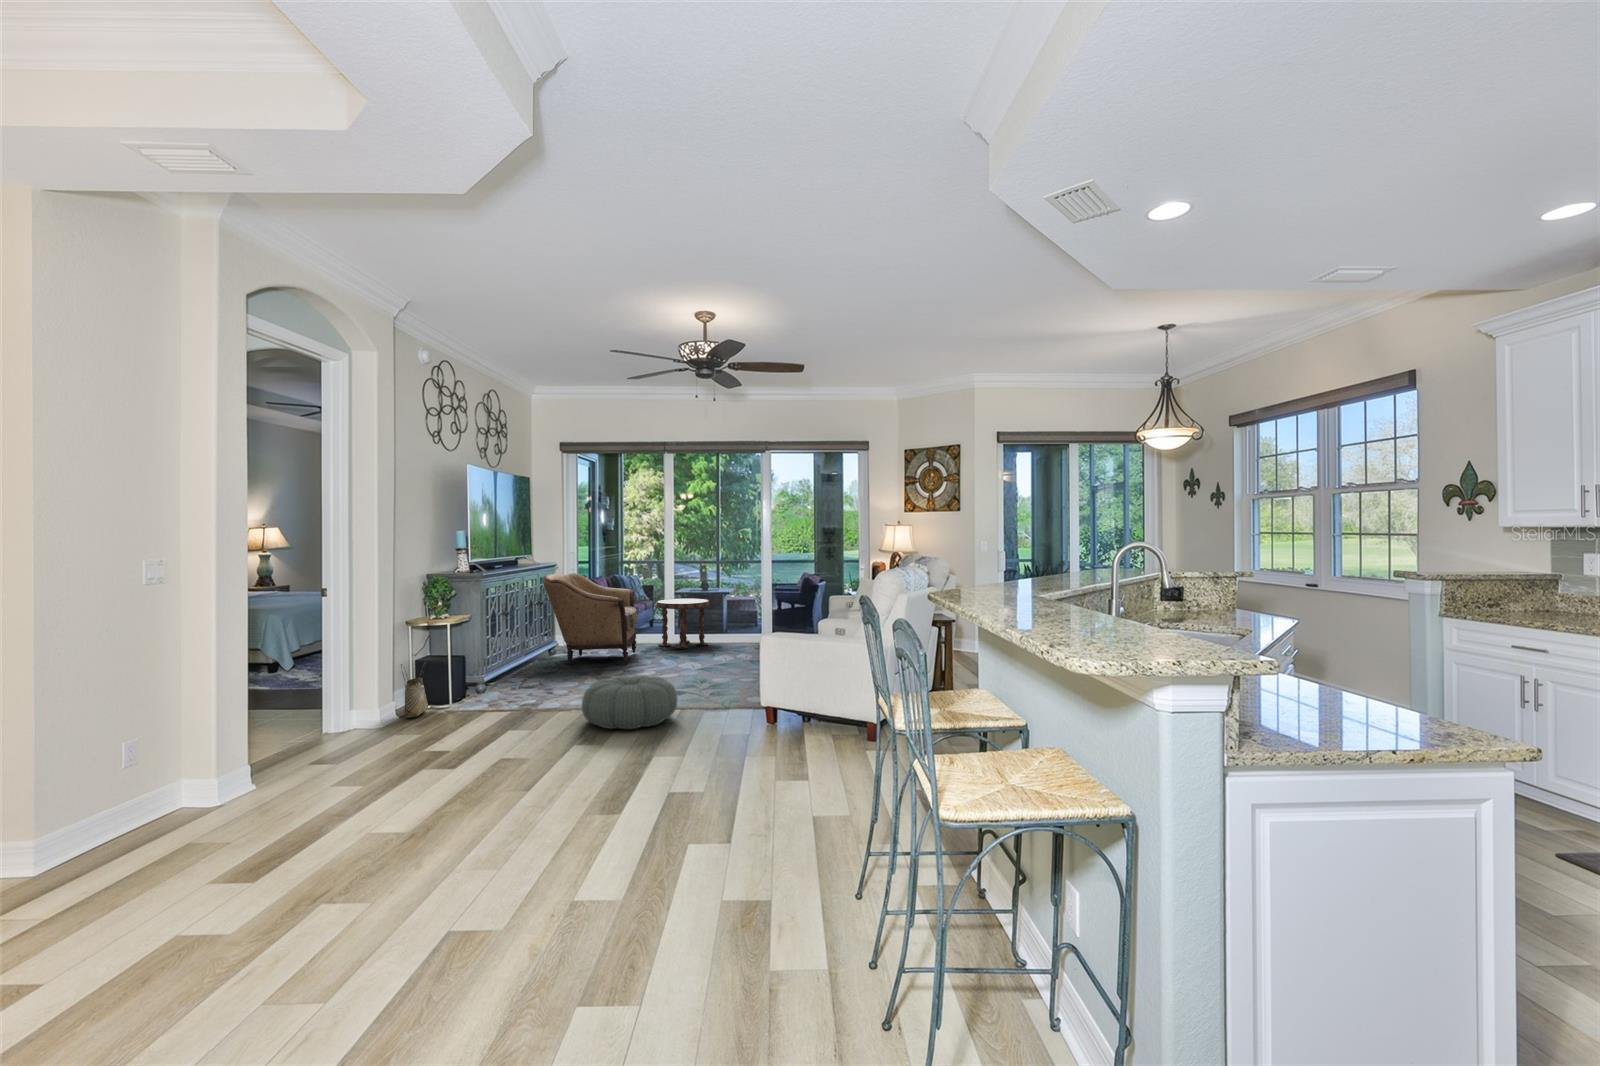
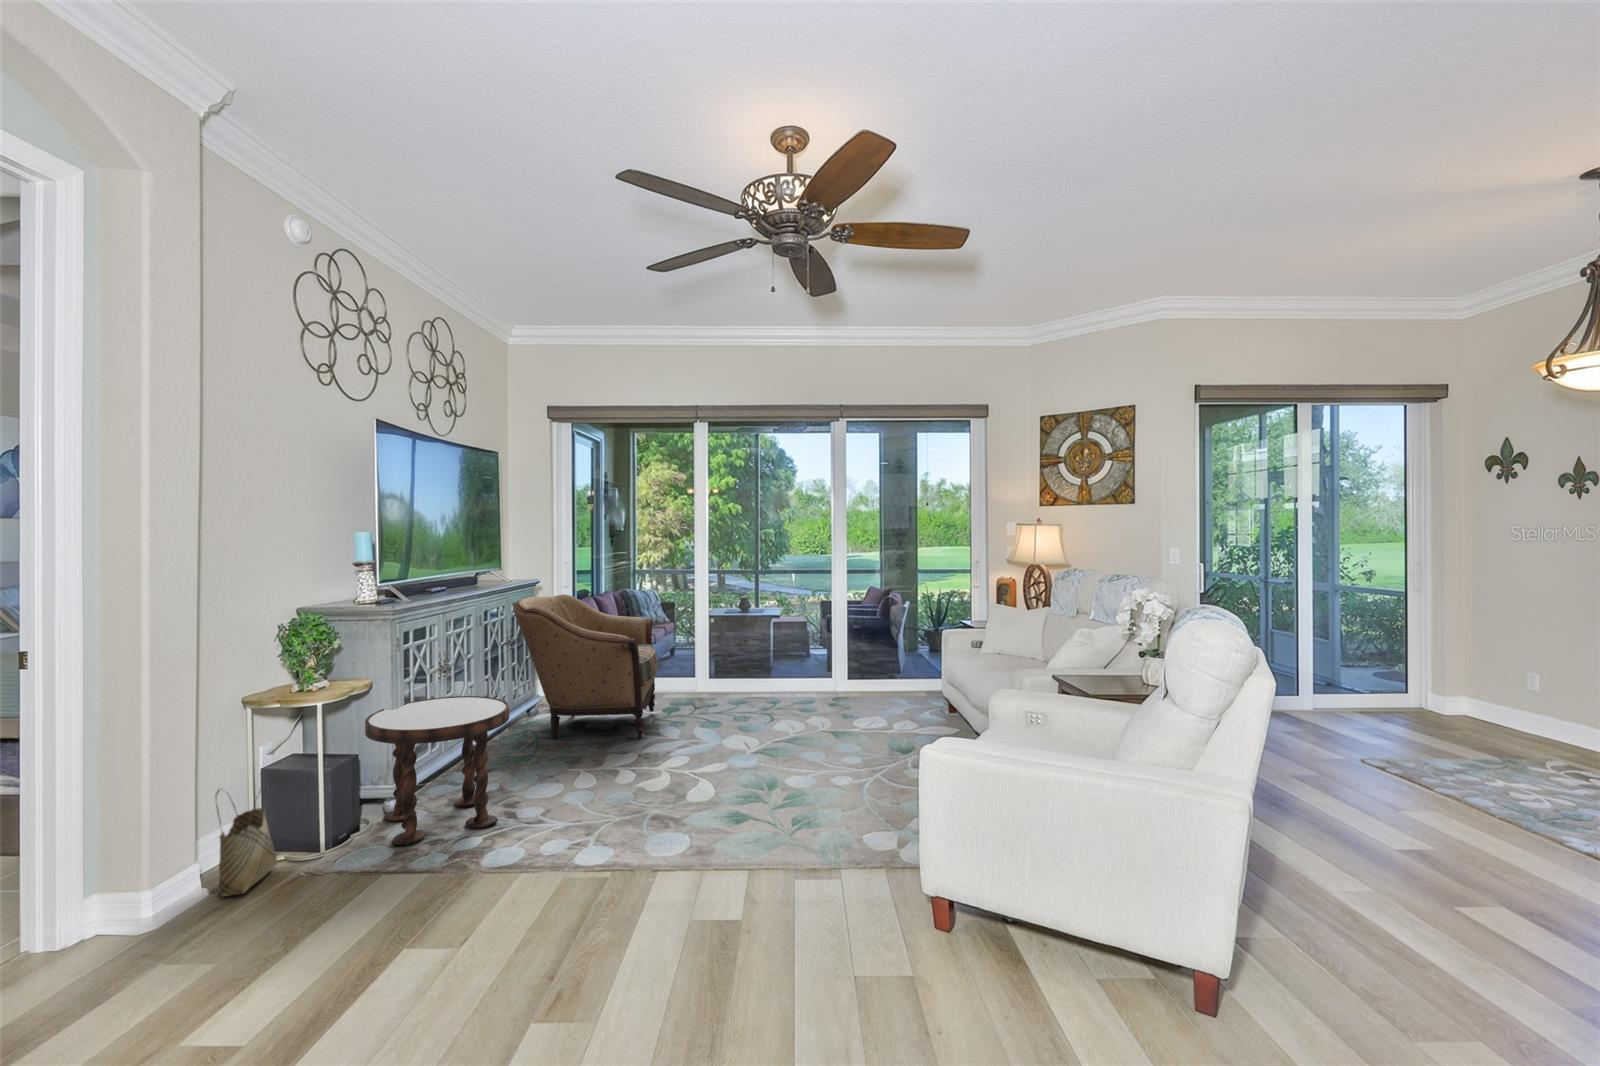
side table: present [657,598,710,649] -> present [365,696,509,845]
pouf: present [582,675,677,729] -> none [554,810,742,951]

